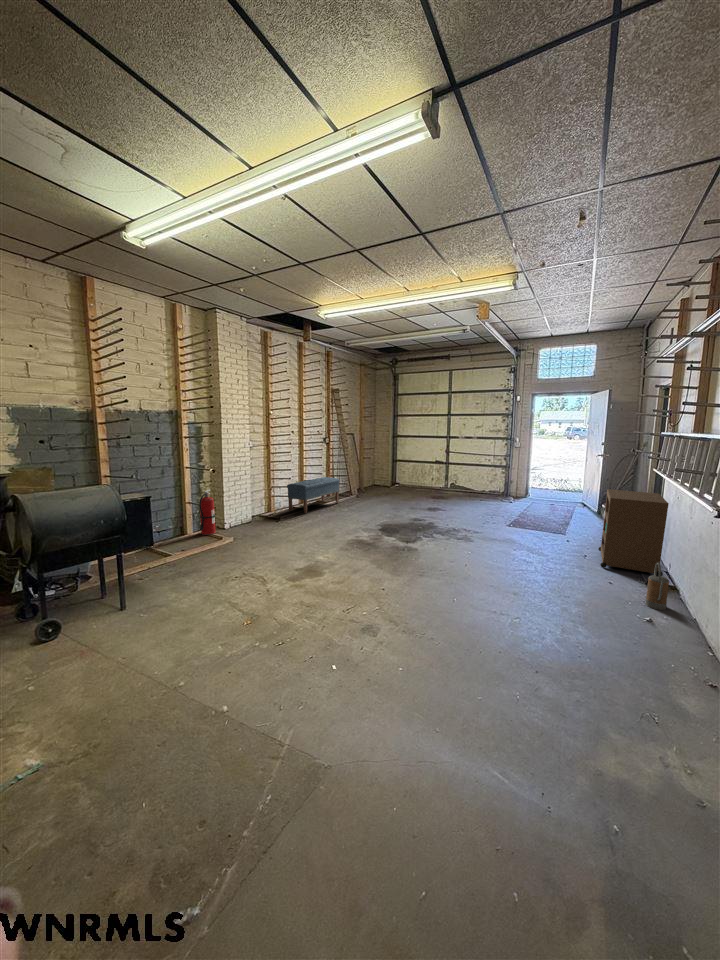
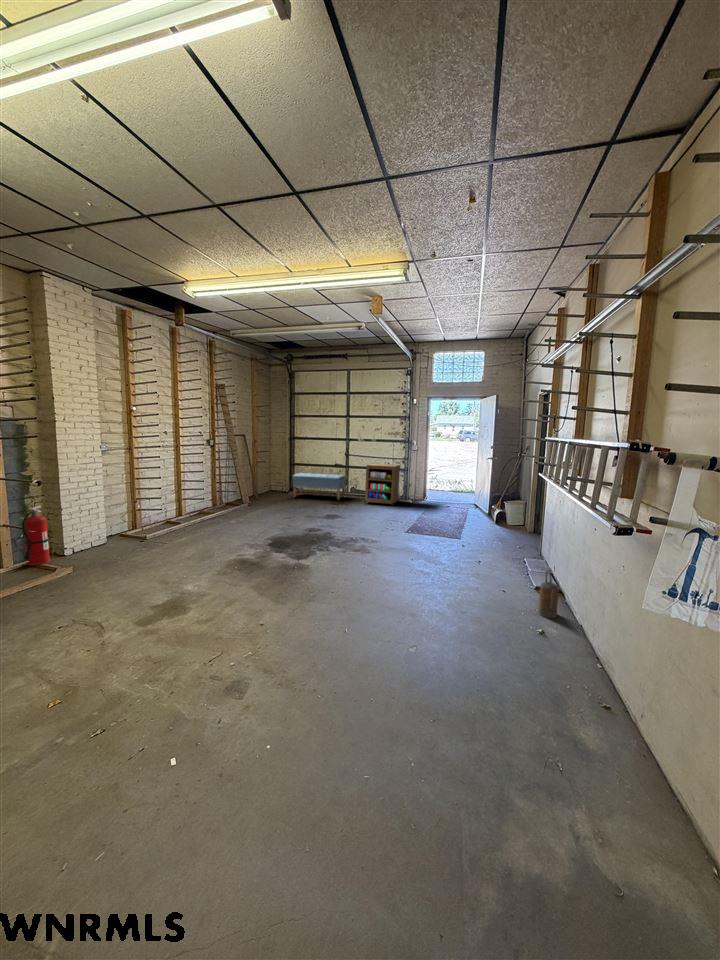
bench: present [287,477,340,513] -> present [292,473,346,500]
storage cabinet: present [598,489,669,576] -> present [363,463,400,506]

